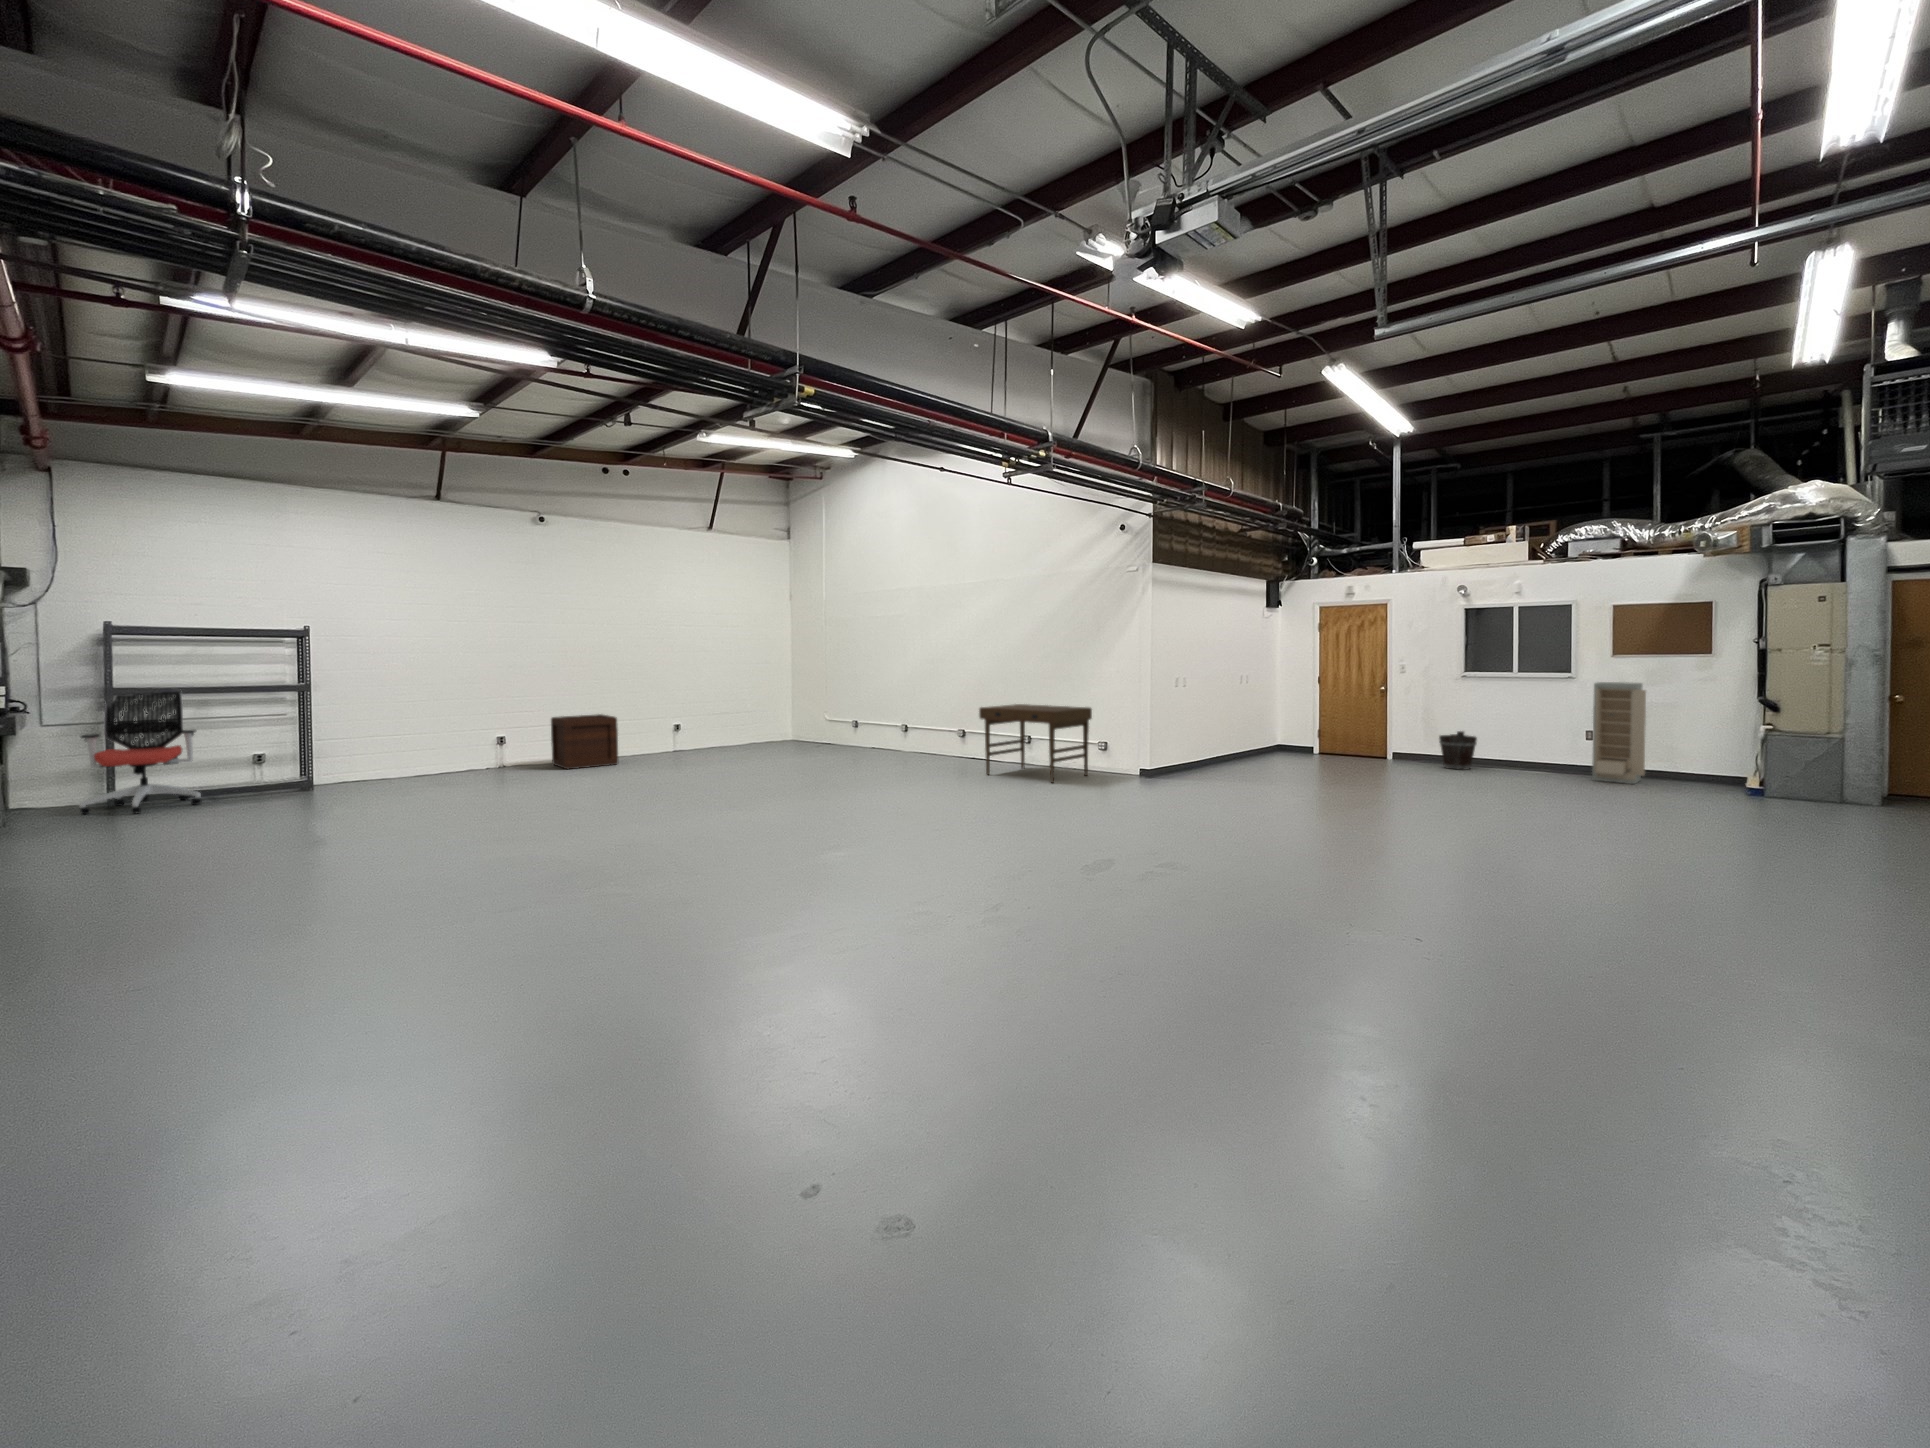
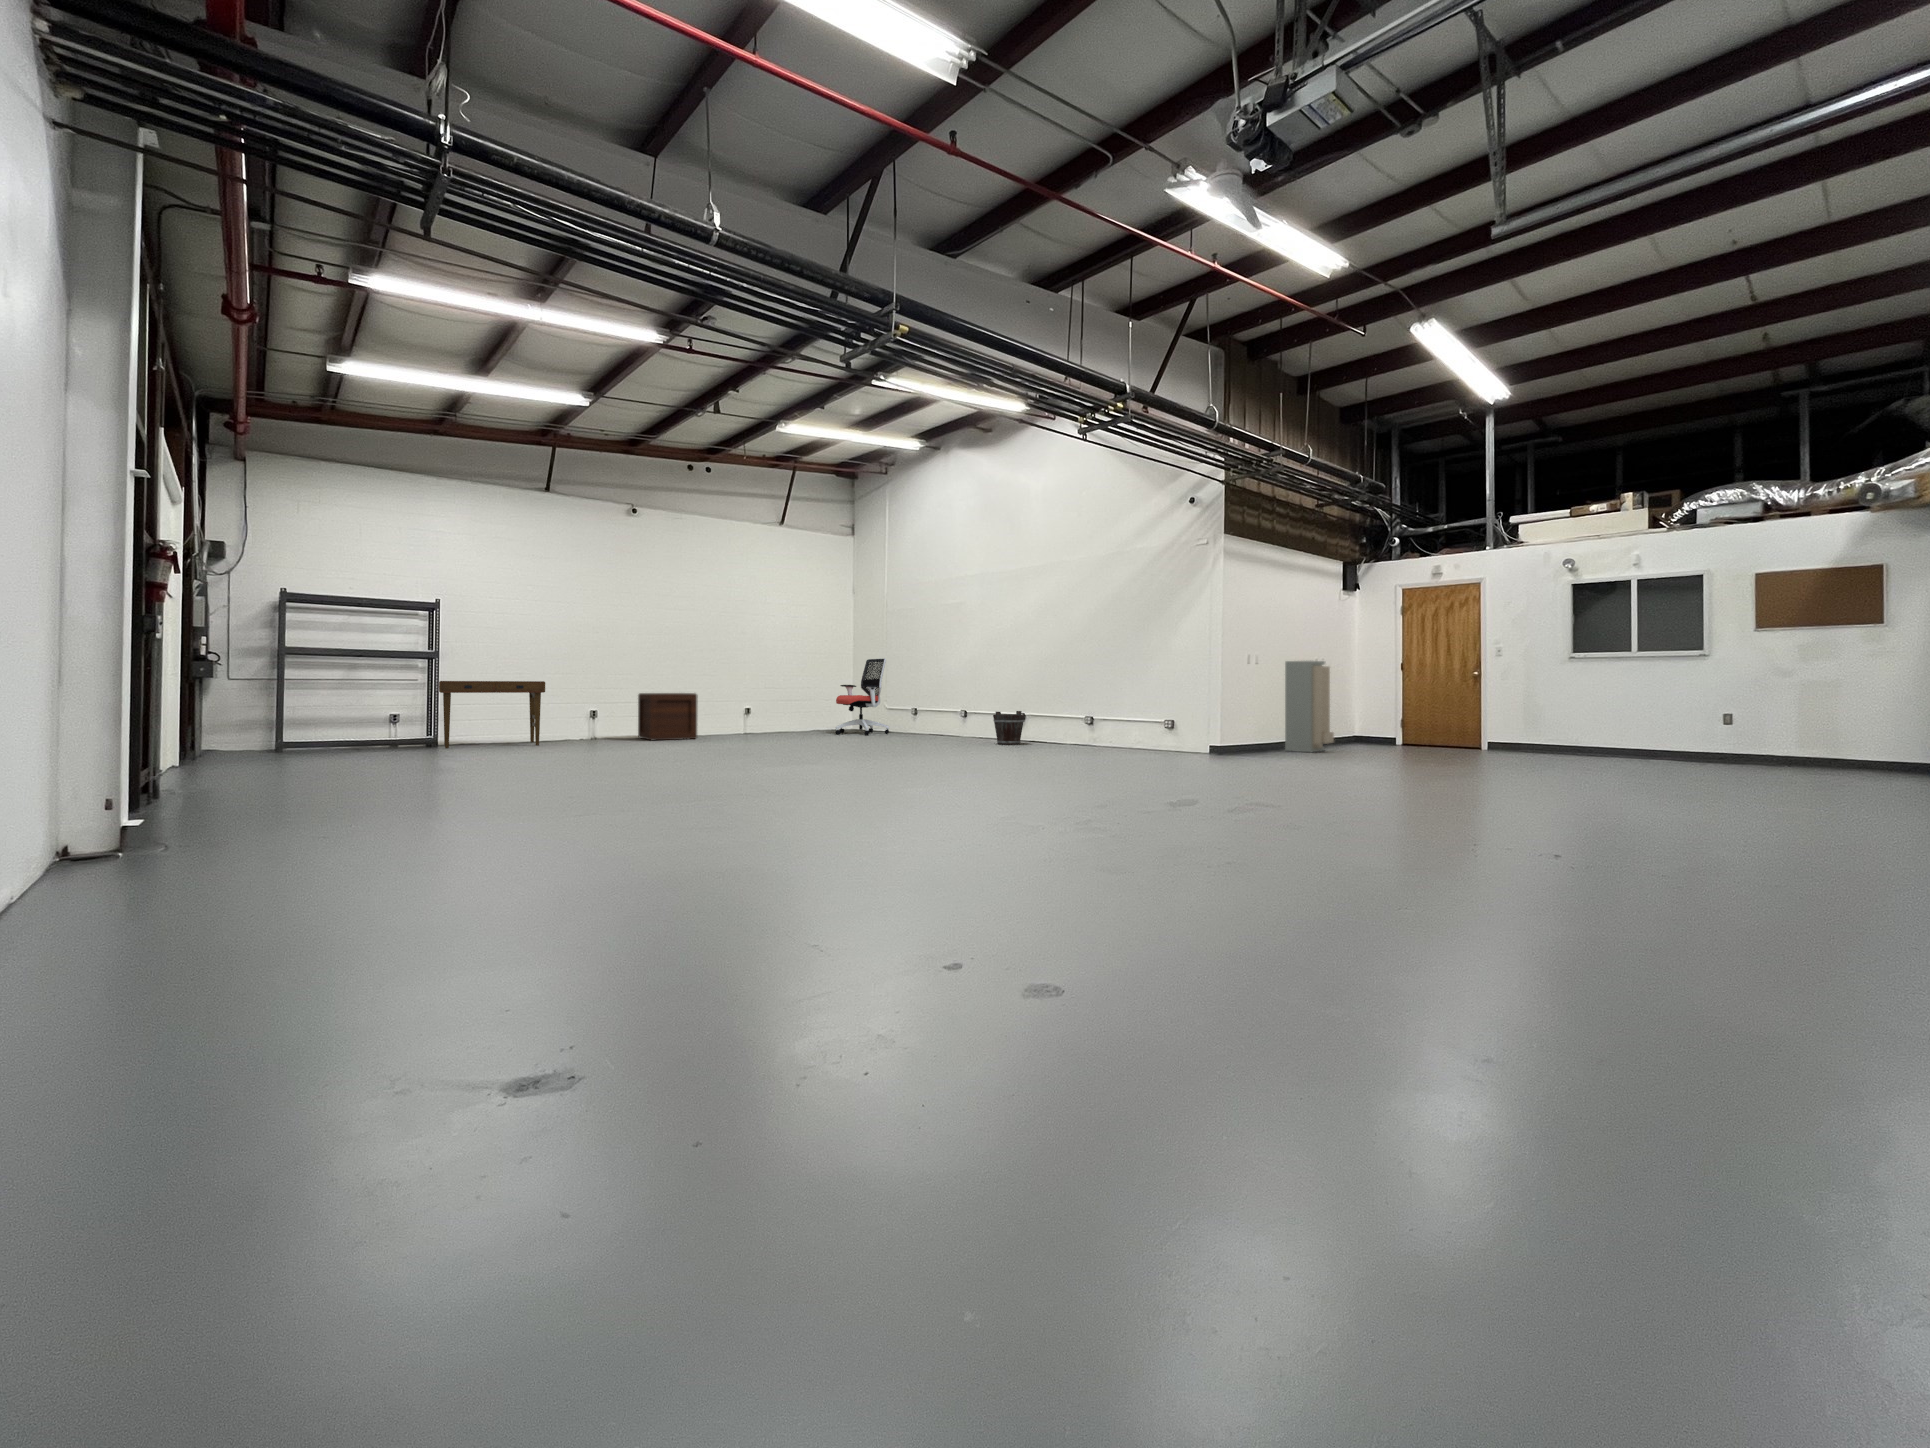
storage cabinet: present [1592,682,1646,784] -> present [1285,661,1334,752]
office chair: present [79,692,201,814] -> present [835,658,889,735]
desk: present [979,704,1092,783] -> present [439,681,545,748]
bucket: present [1439,731,1477,770] -> present [993,711,1025,745]

